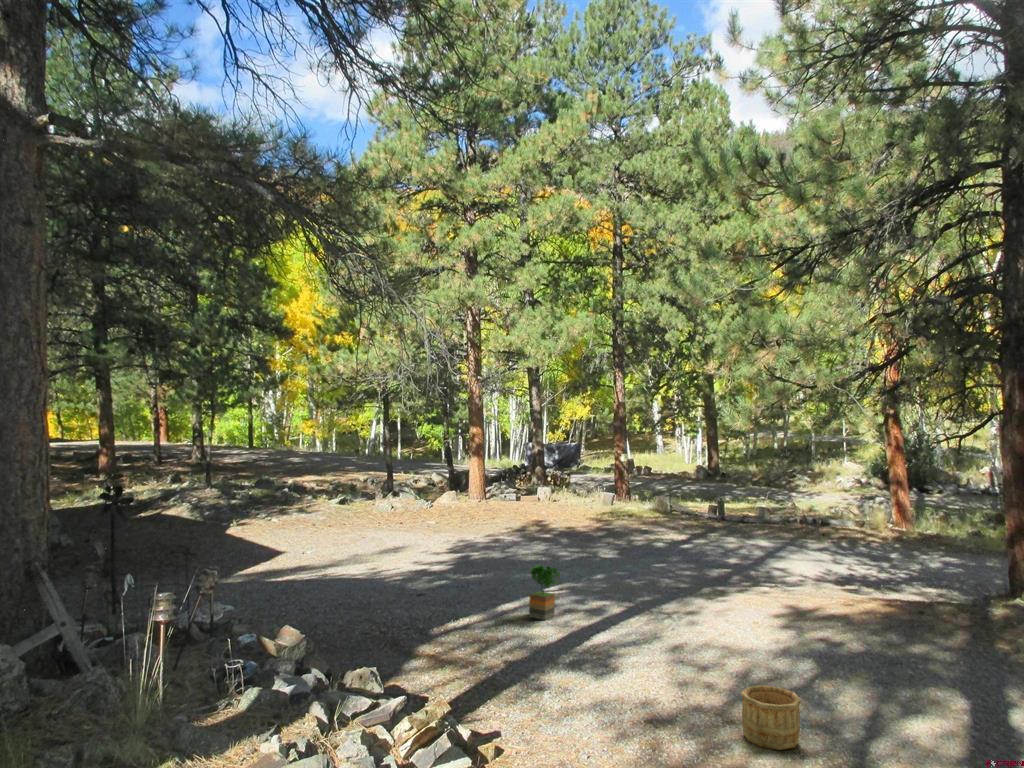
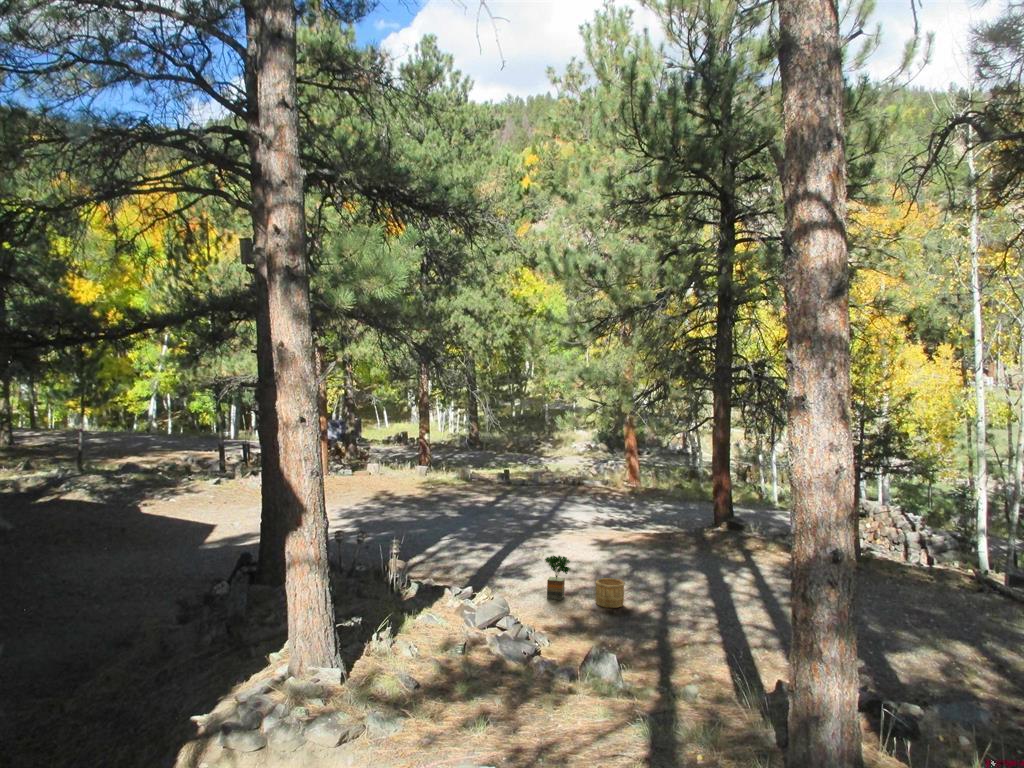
potted tree: present [529,565,560,620] -> present [545,556,571,600]

